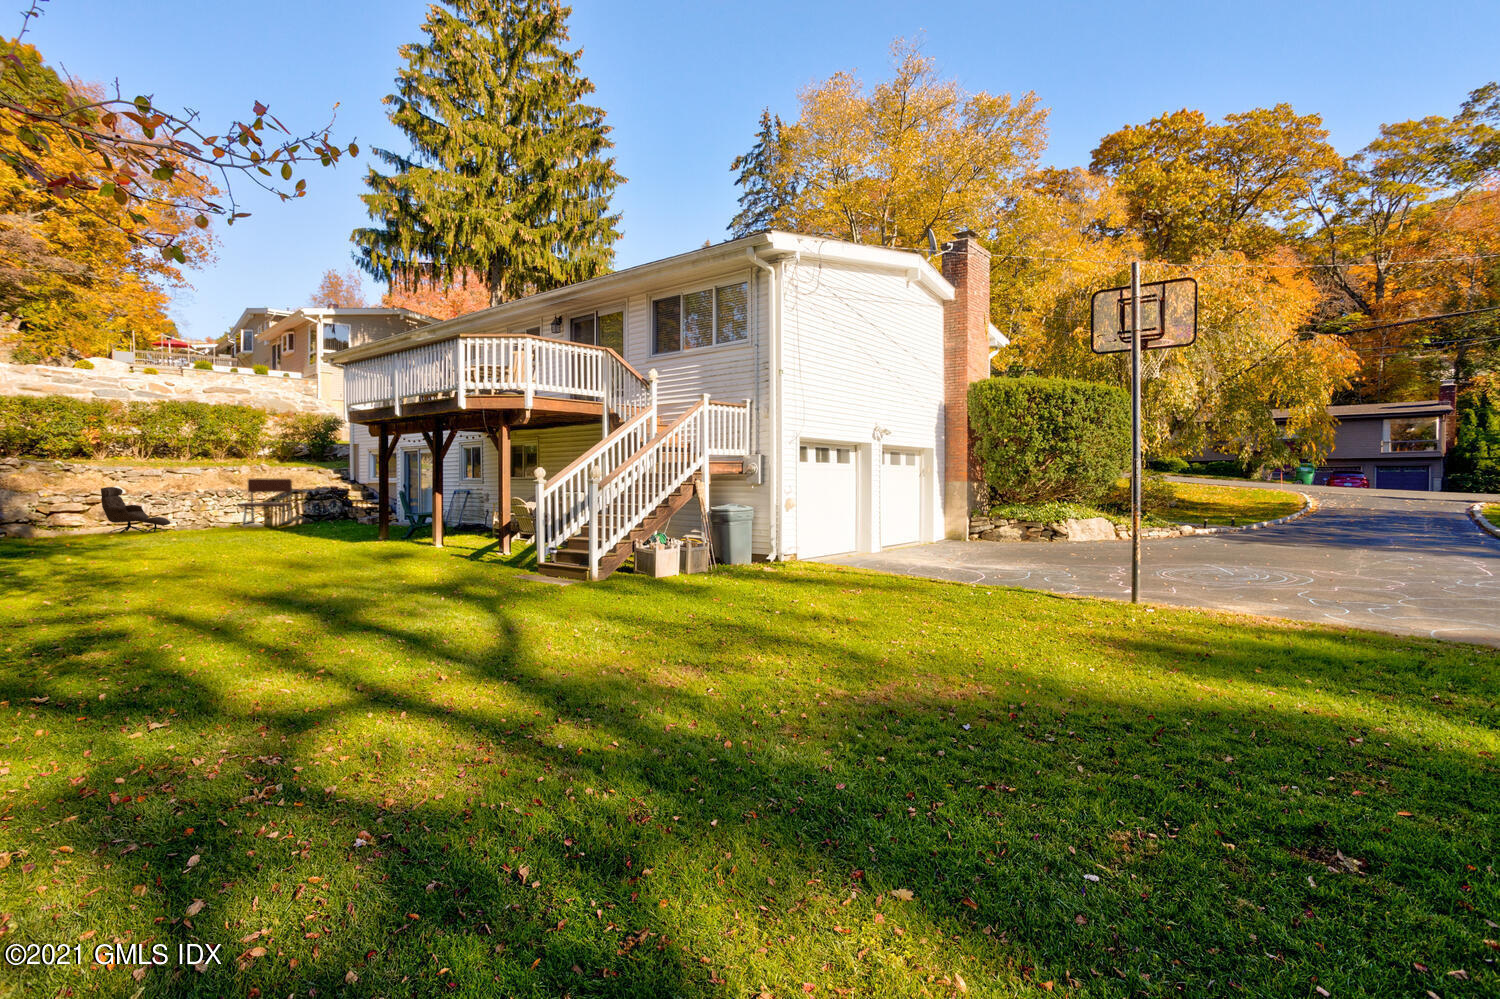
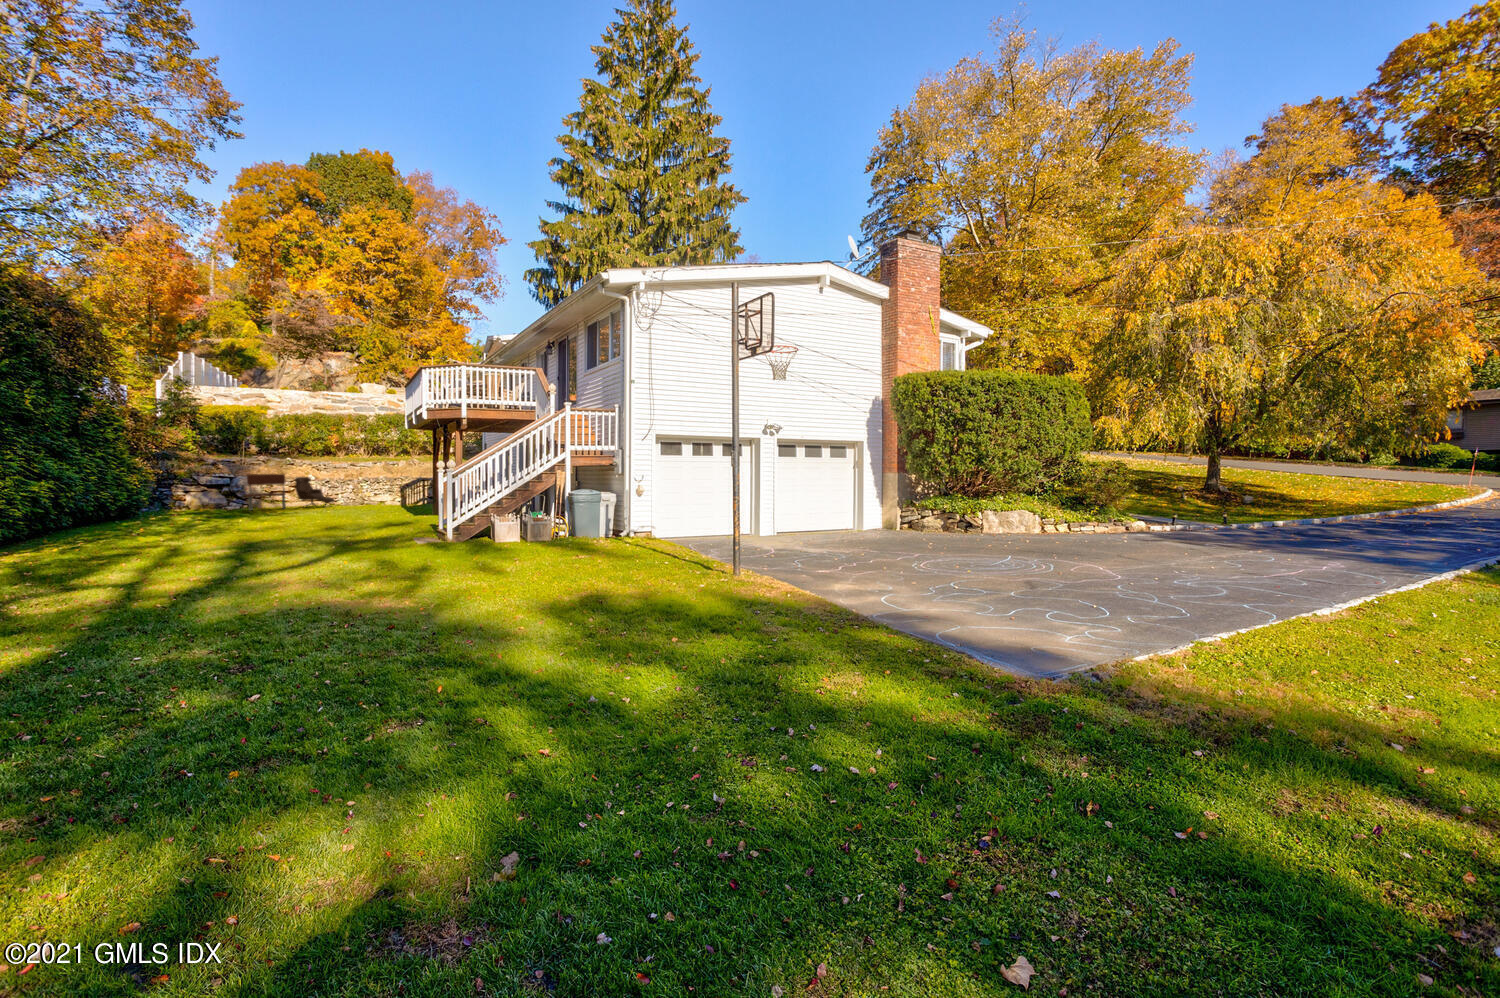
bench: present [237,479,292,524] -> present [246,474,286,510]

